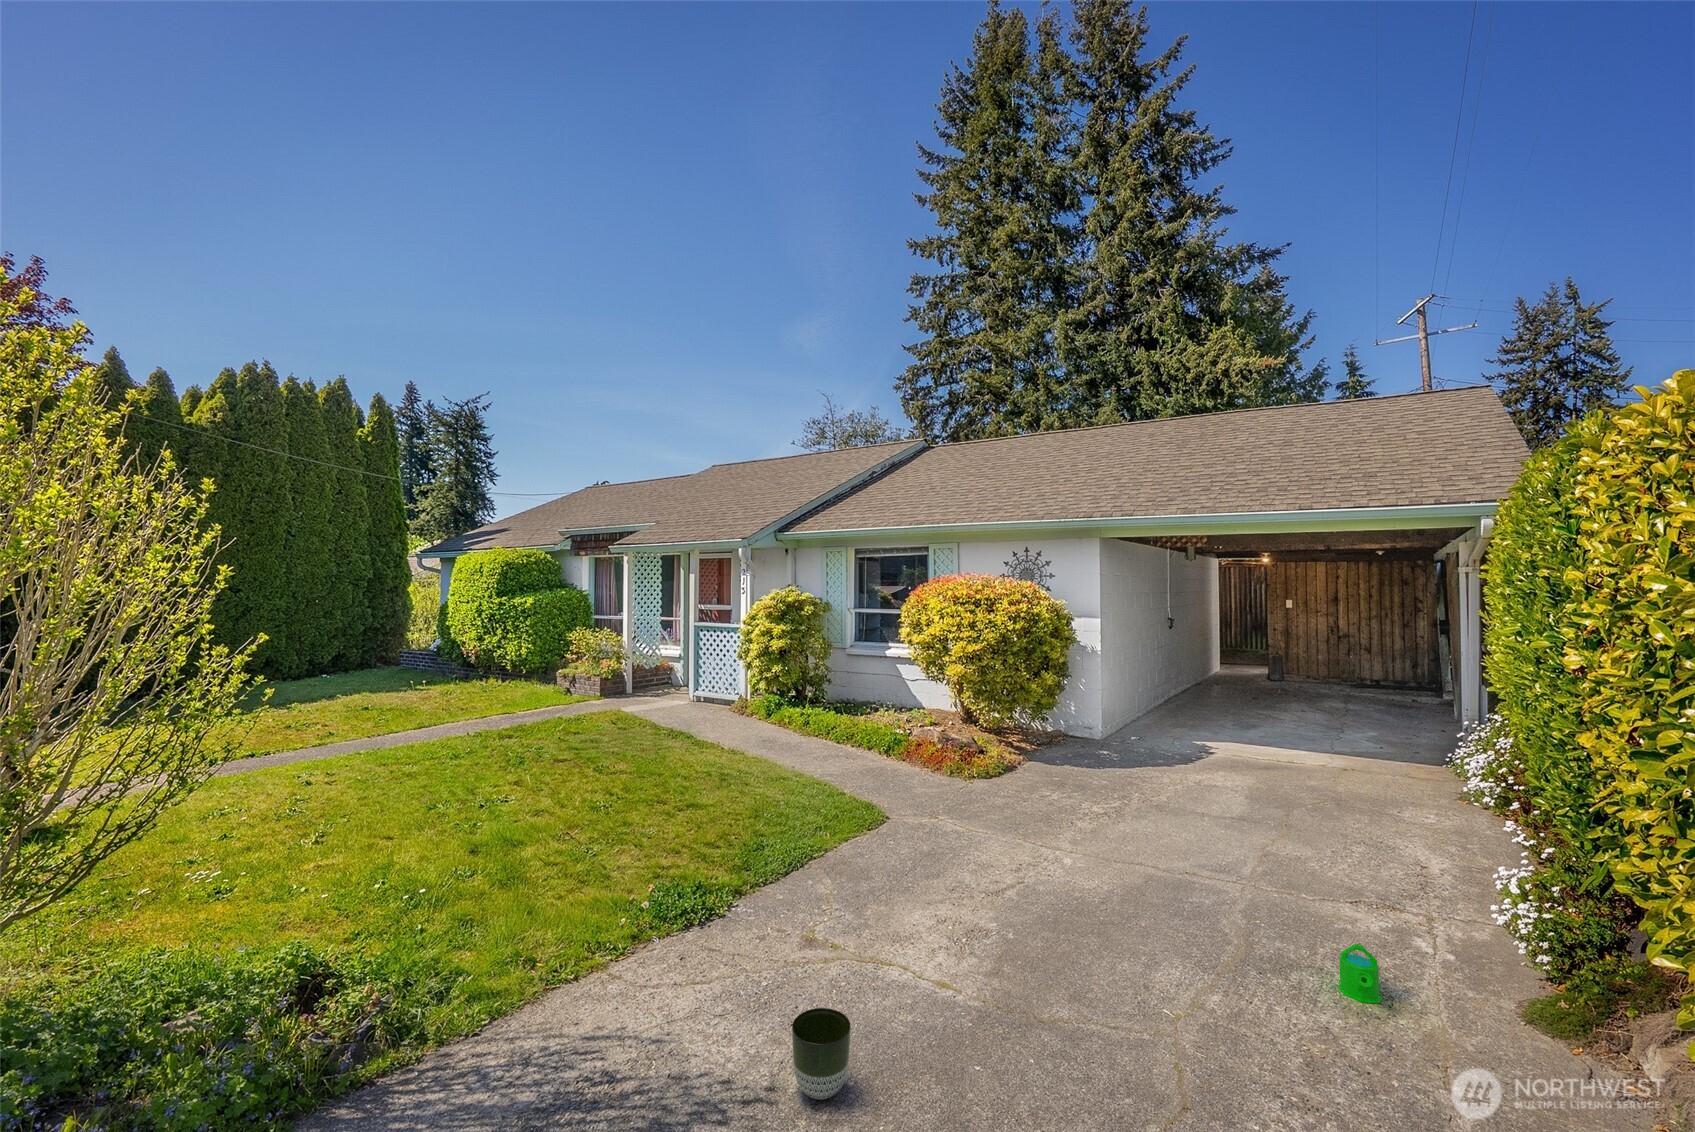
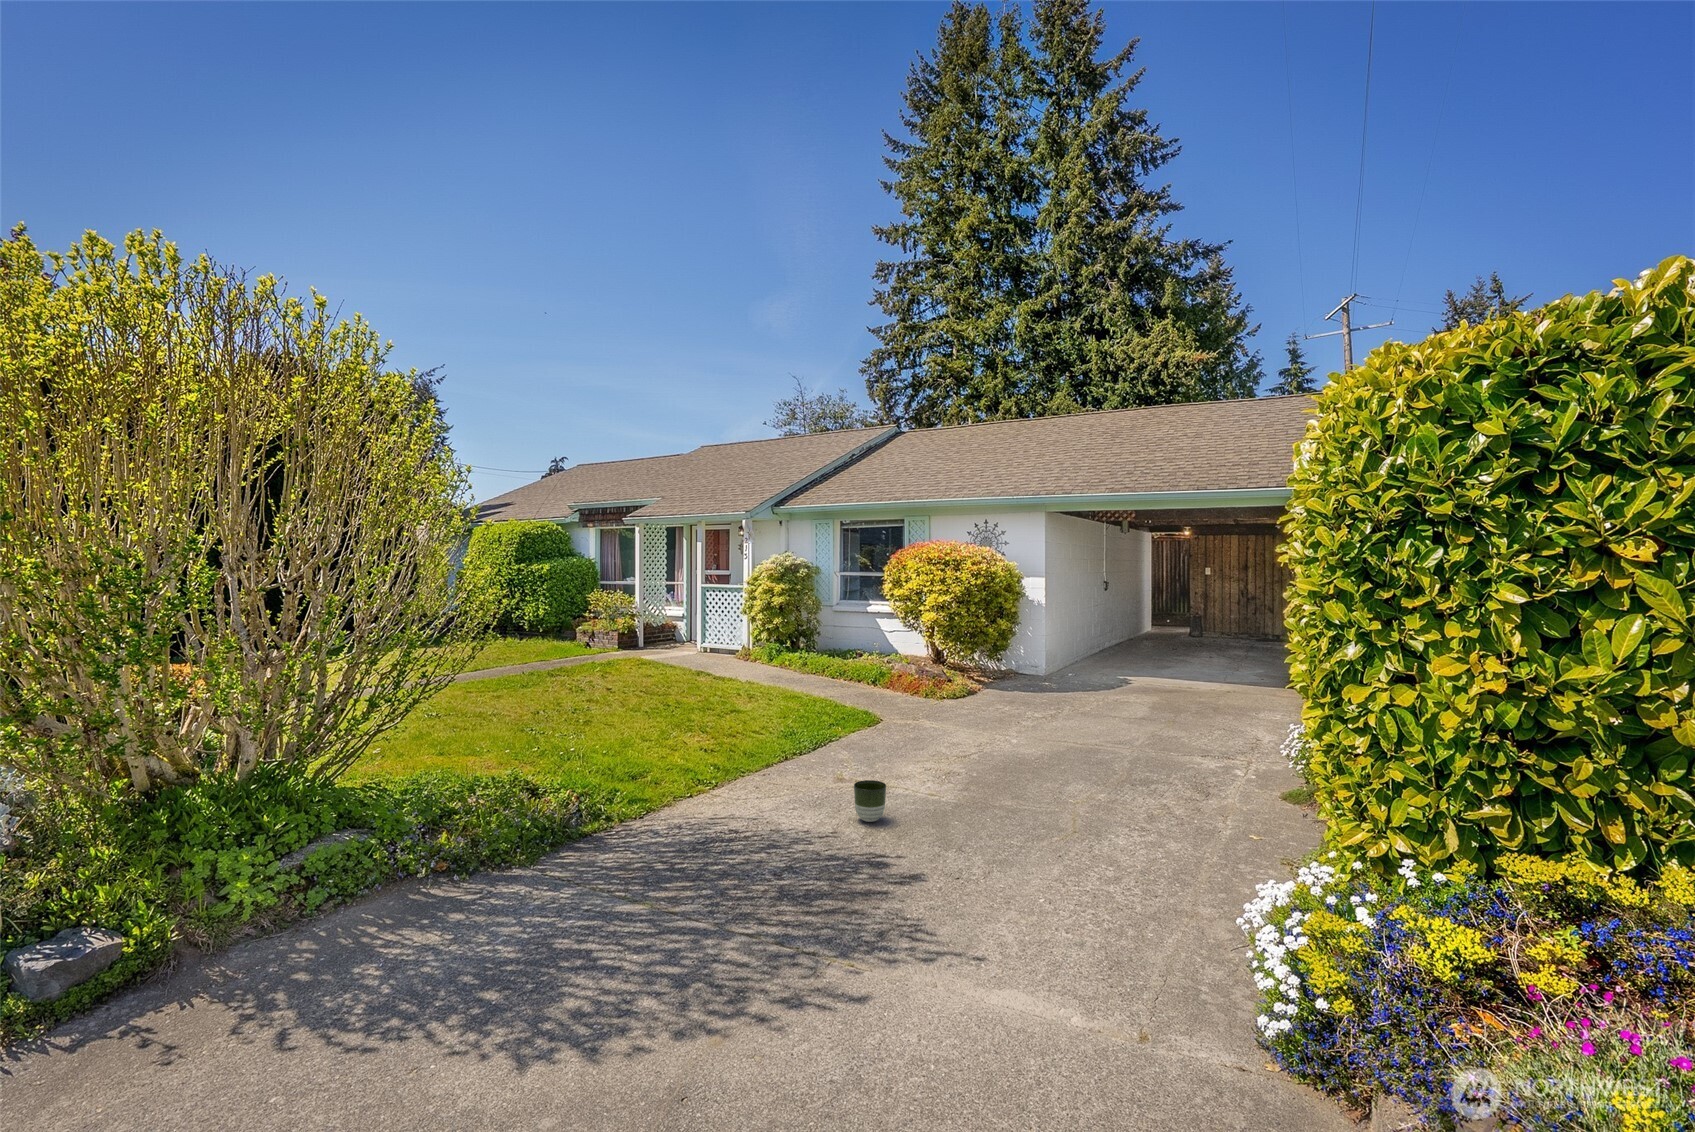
watering can: present [1337,944,1383,1004] -> none [1164,757,1188,788]

